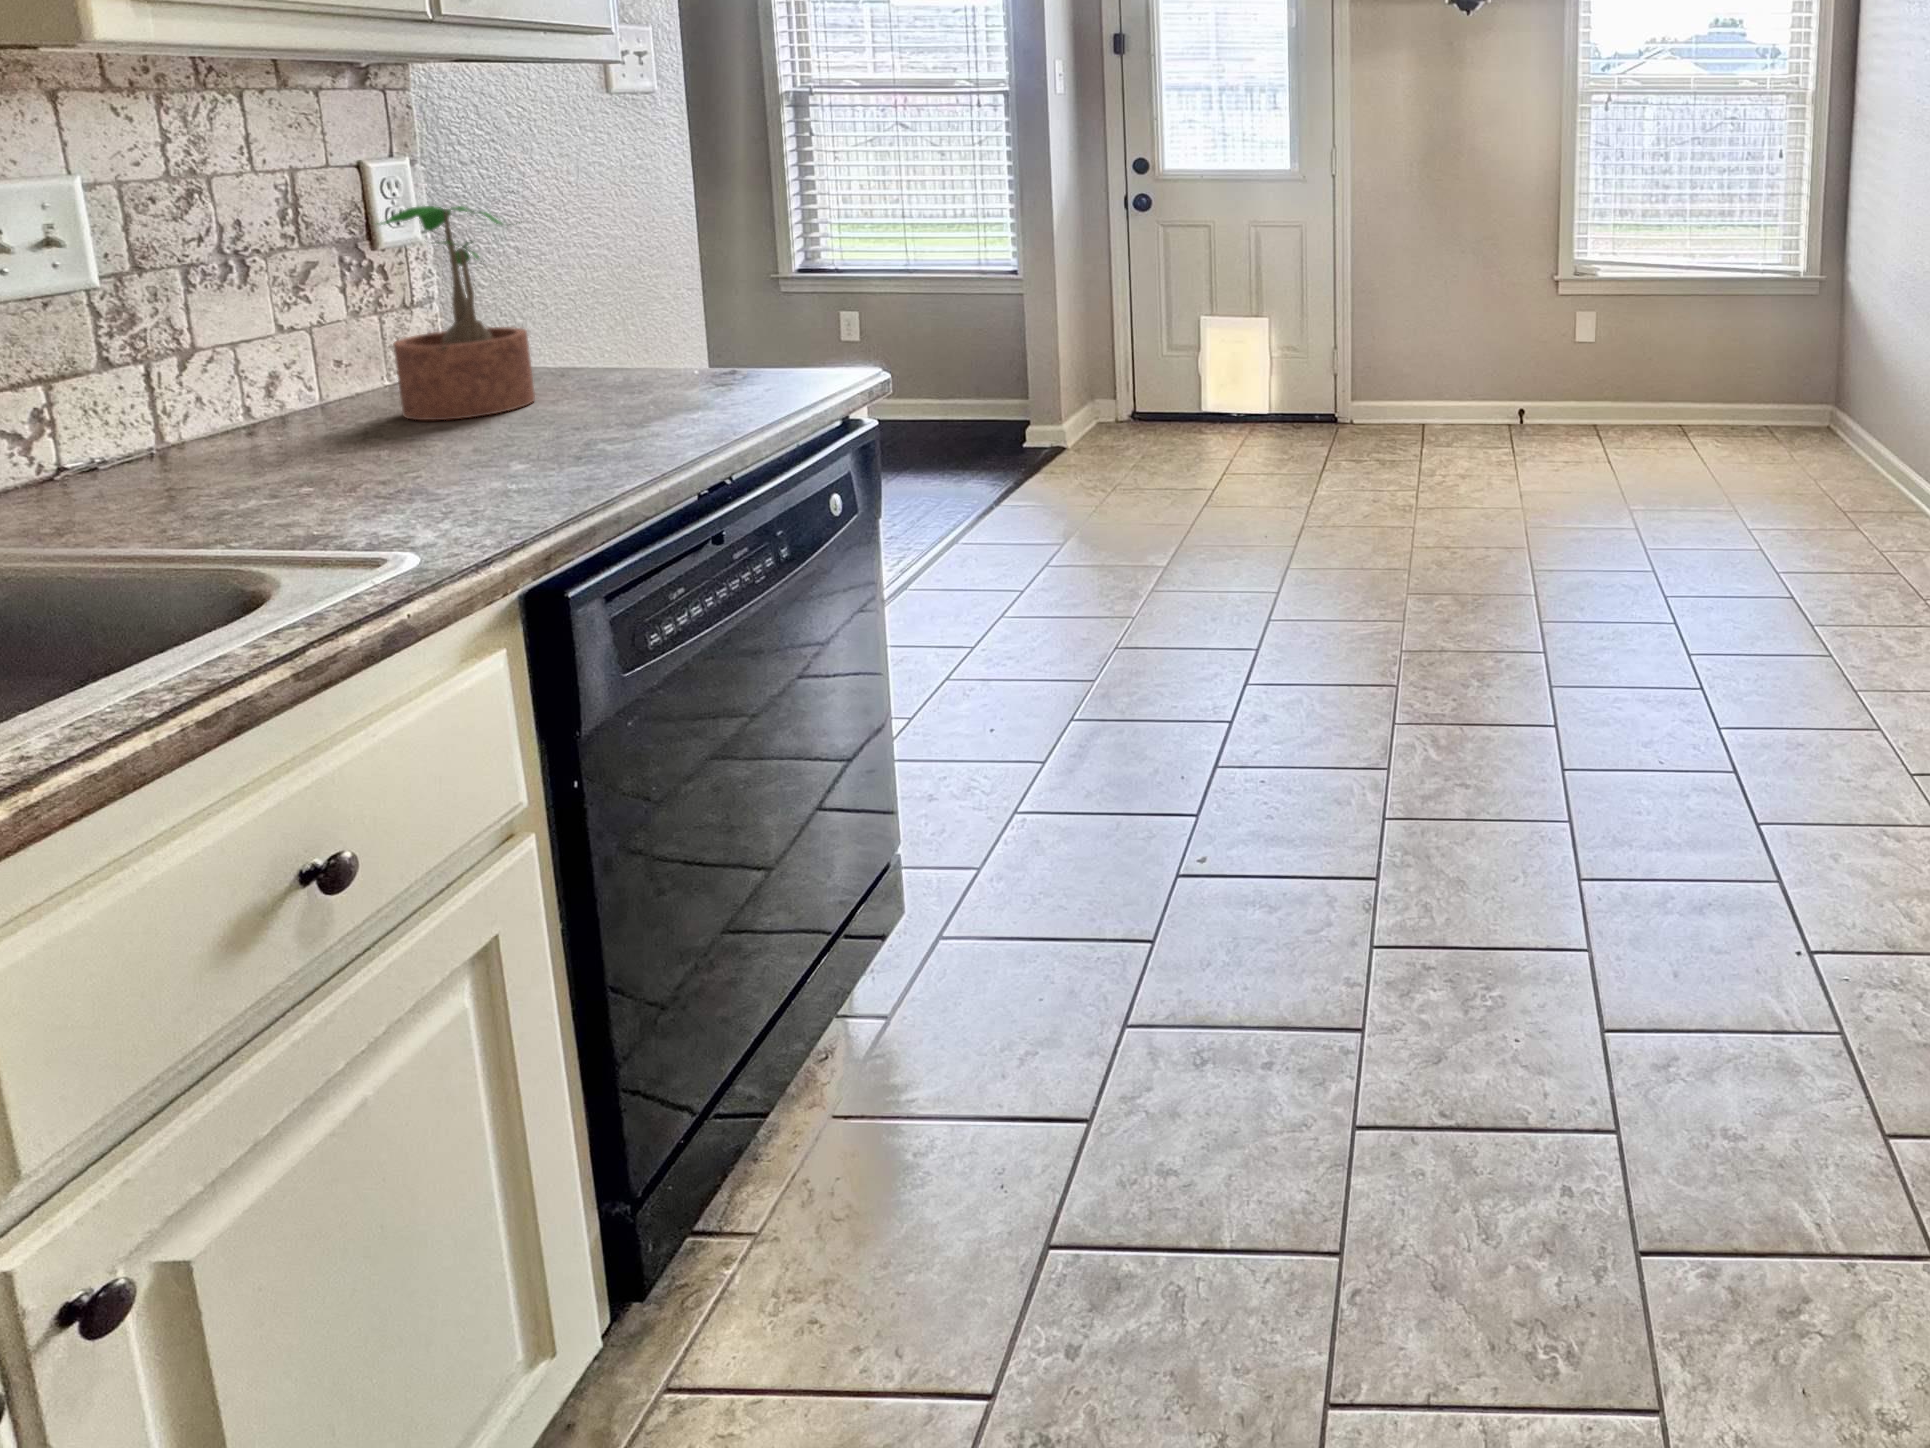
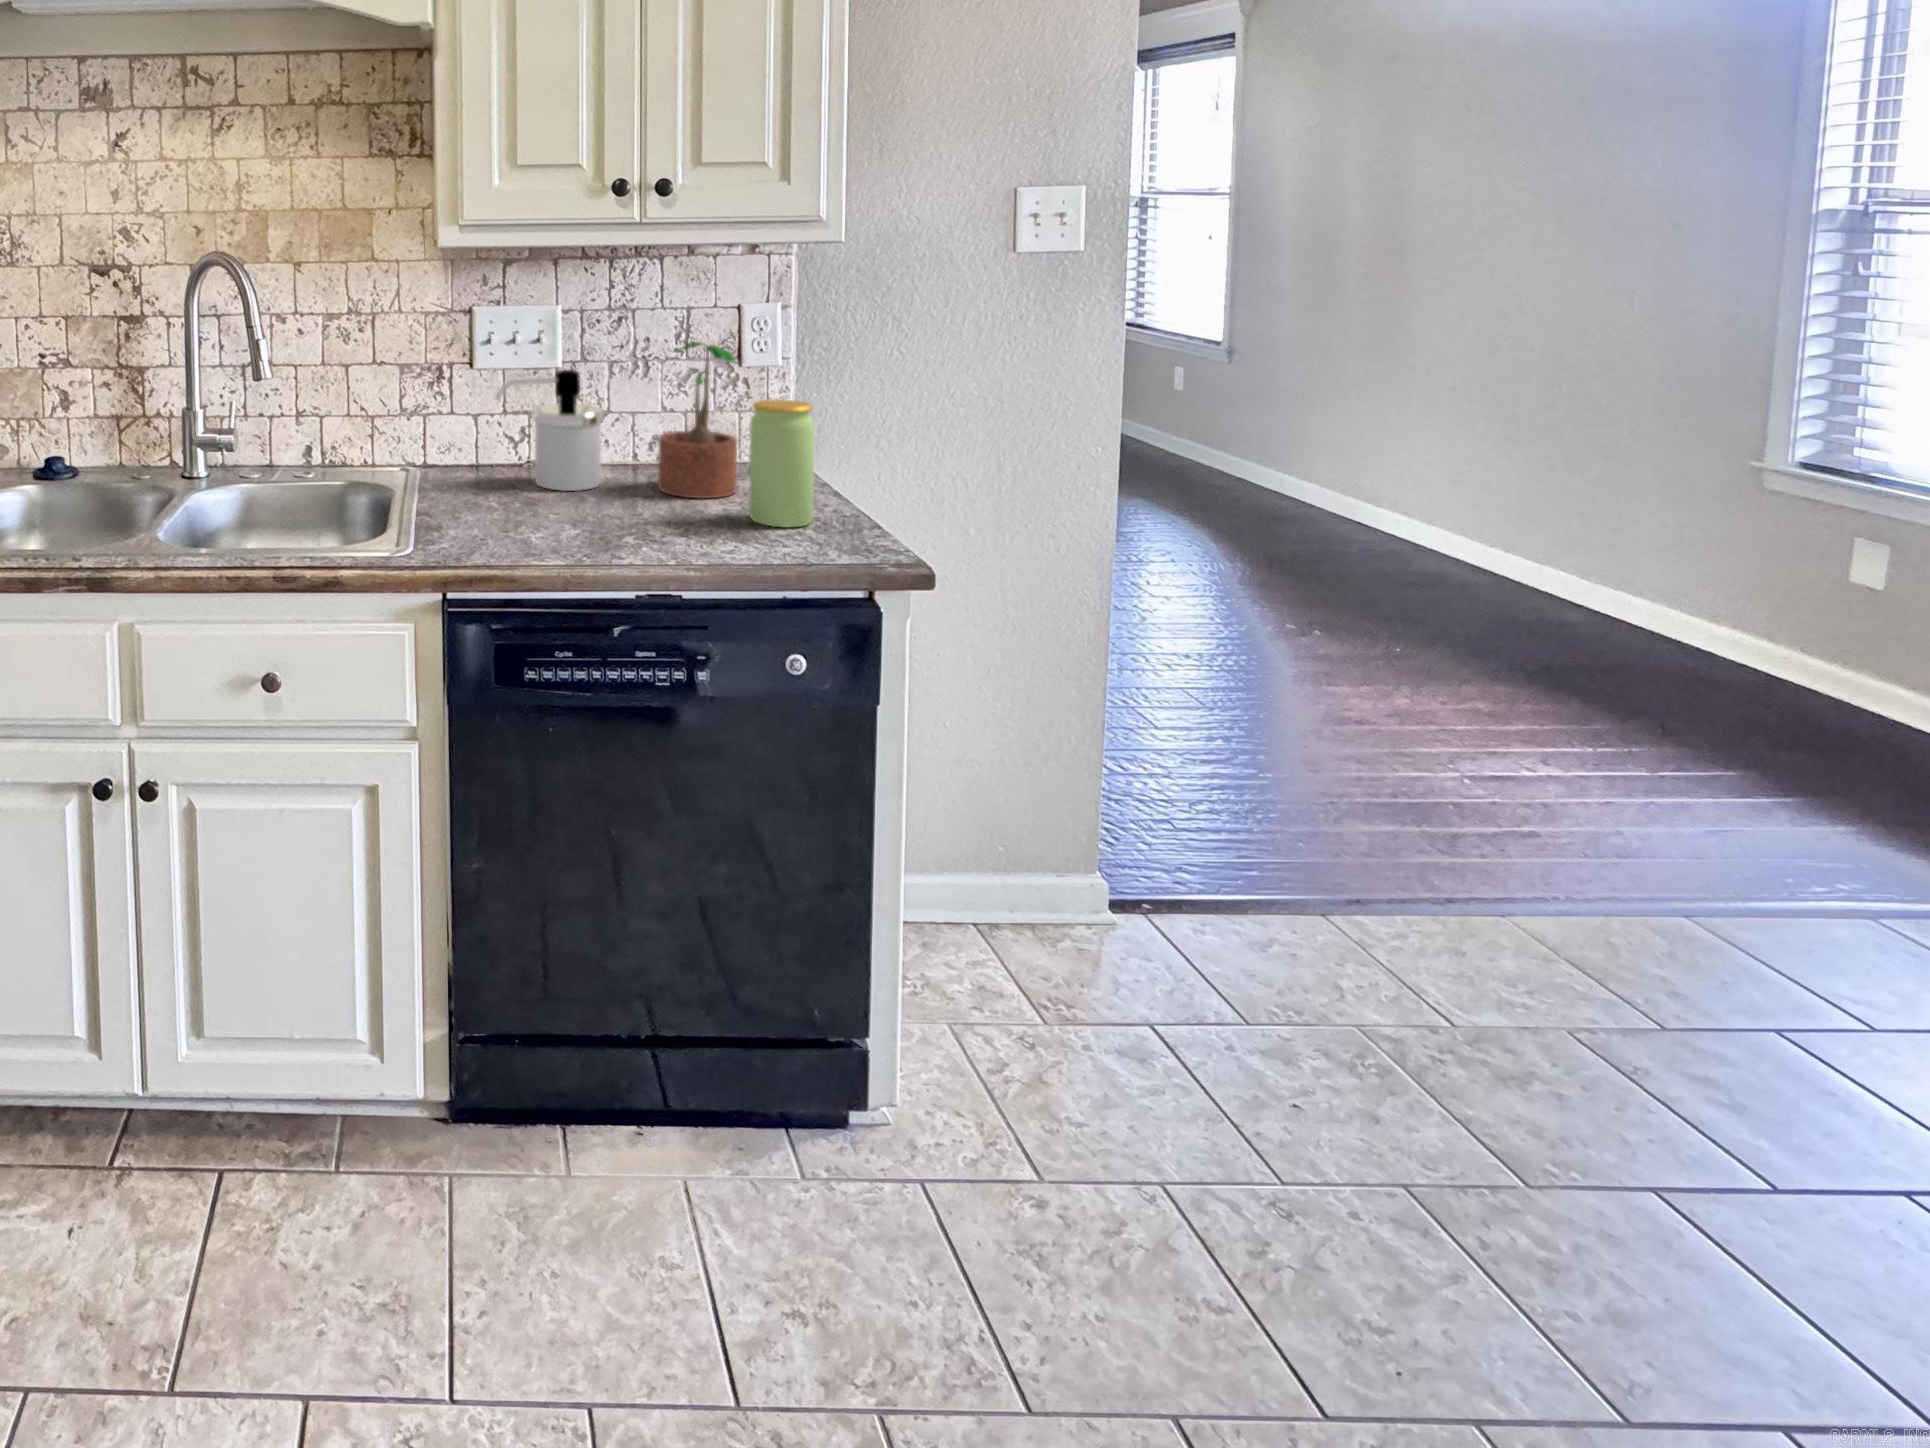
jar: none [629,249,724,397] -> present [749,399,814,527]
soap dispenser: none [127,272,329,474] -> present [496,370,603,491]

